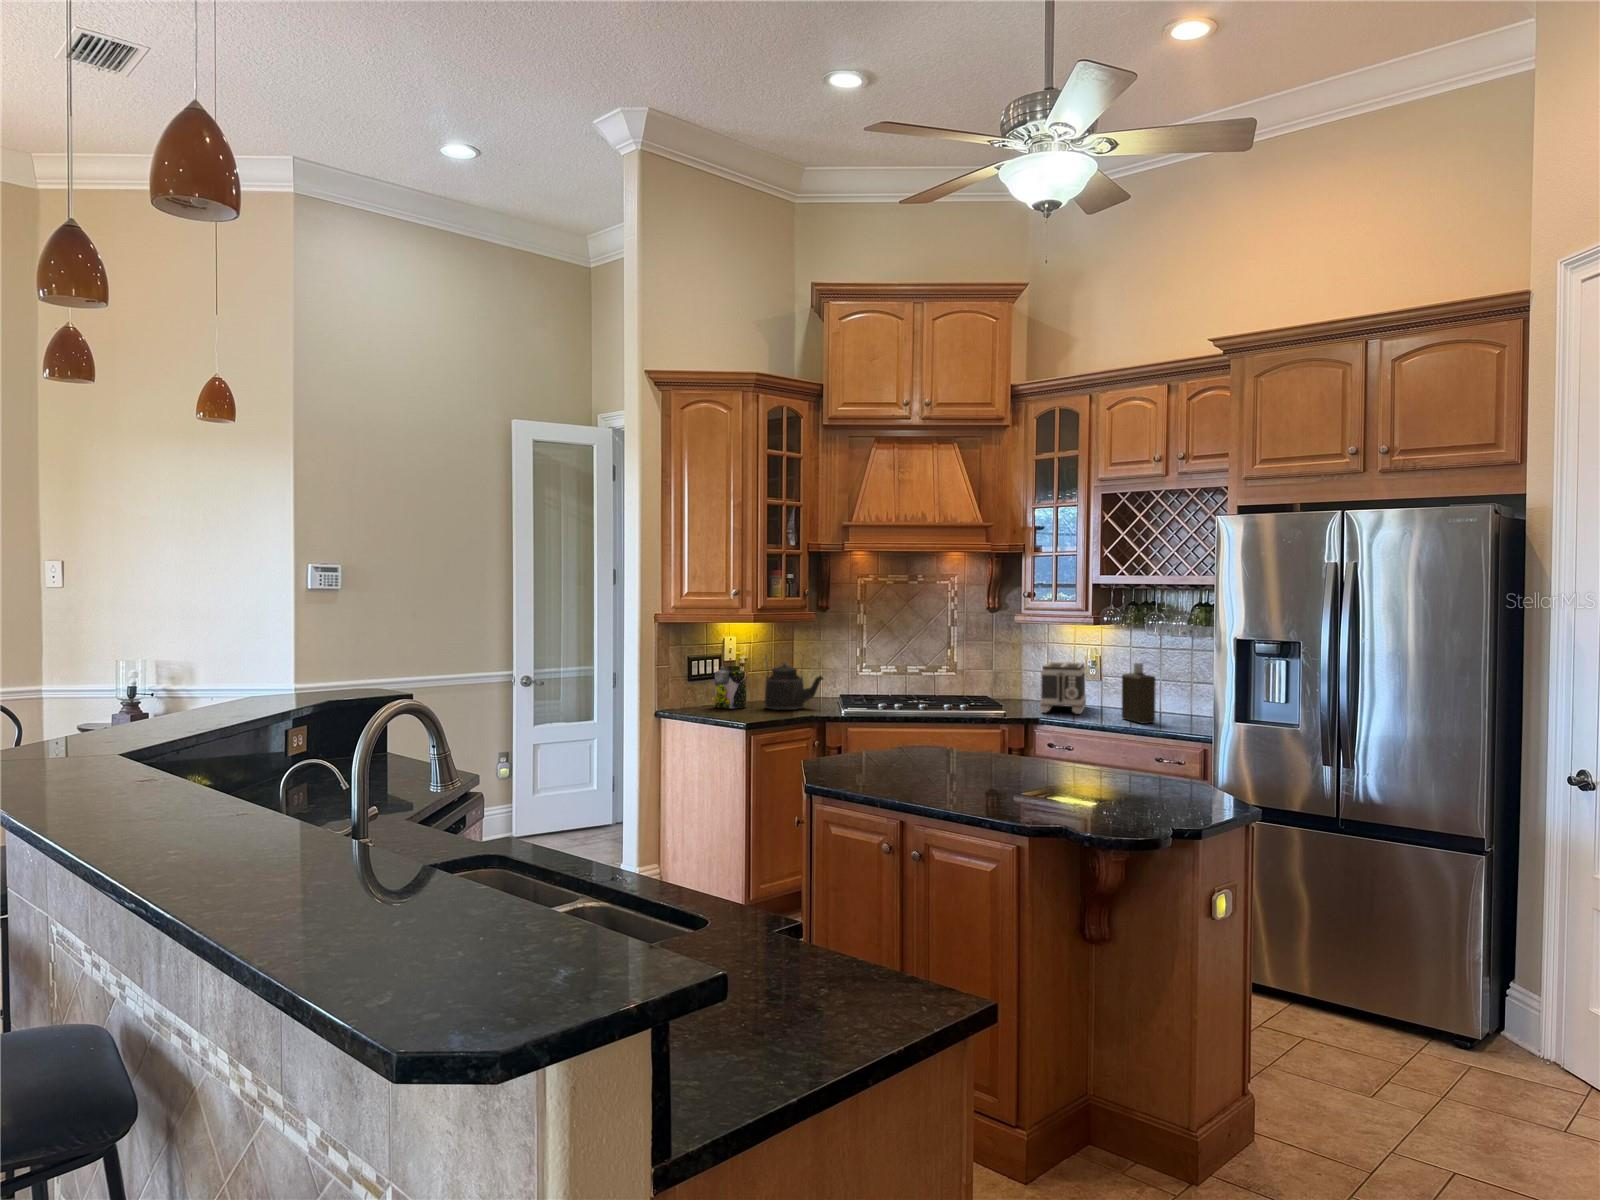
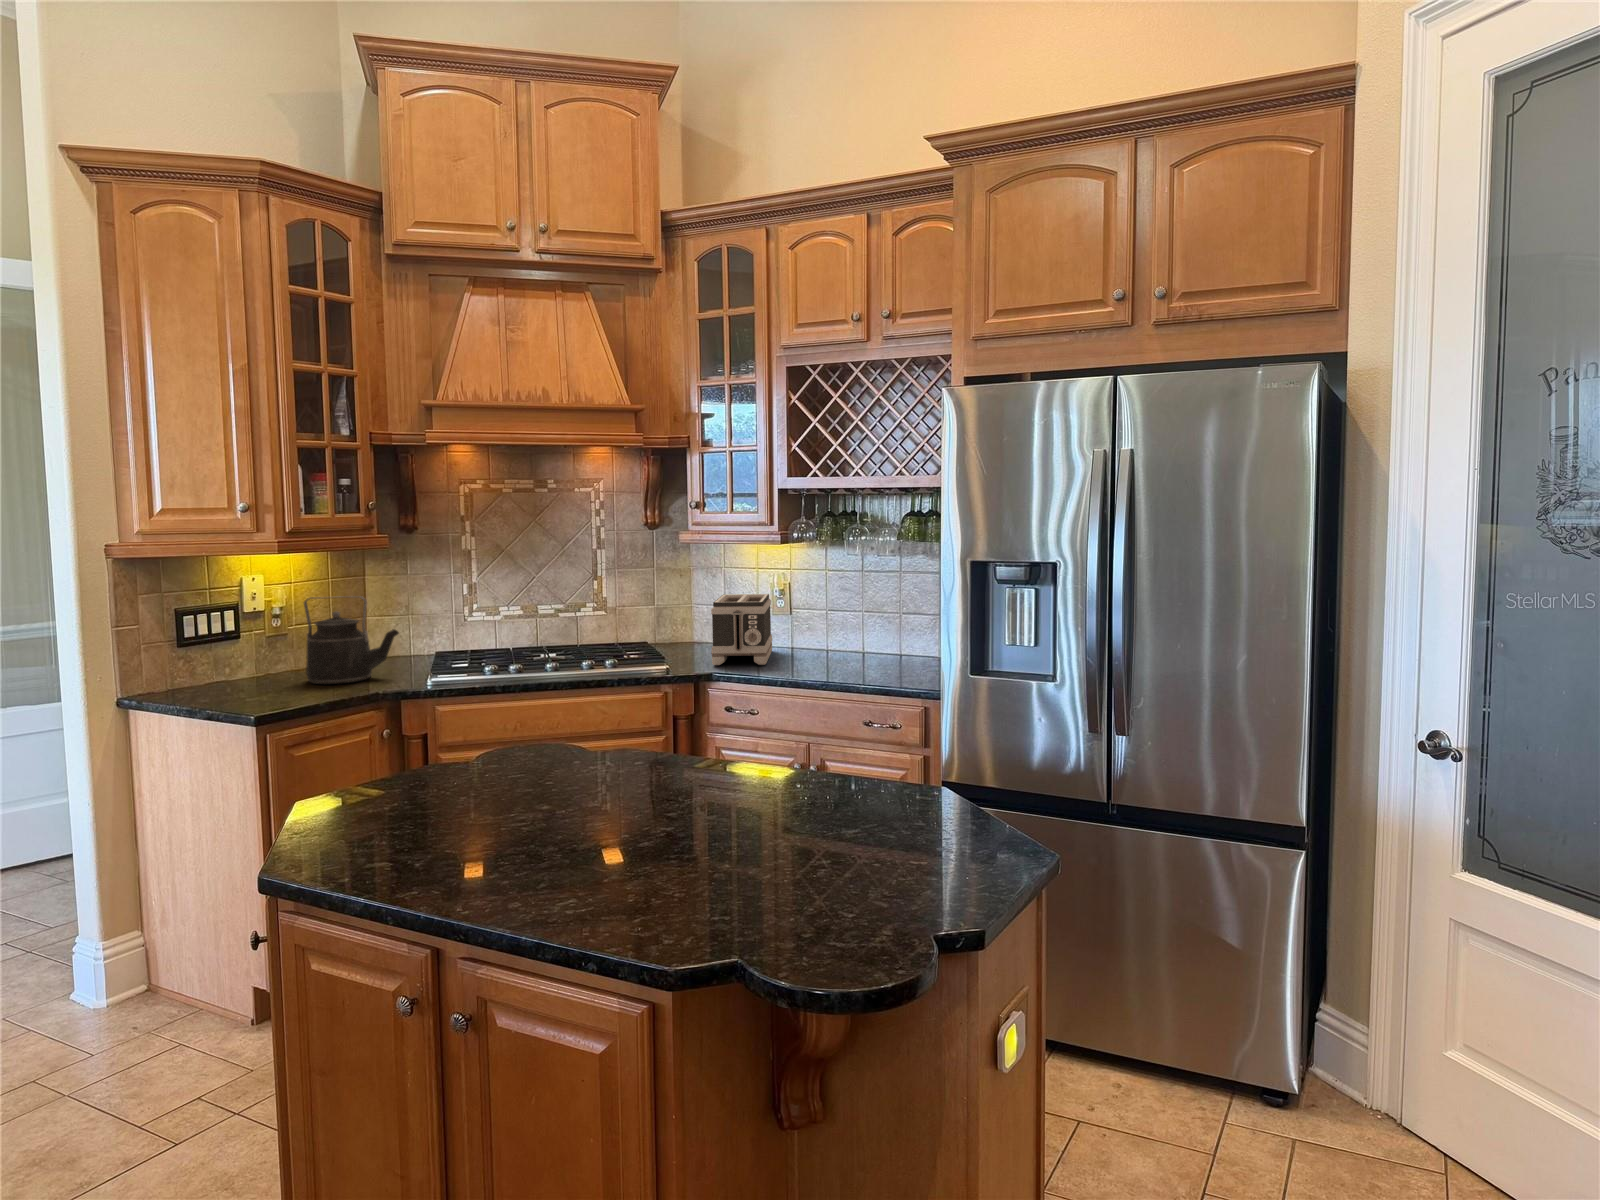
bottle: present [1122,663,1156,723] -> none [817,594,861,676]
jar: present [715,666,746,708] -> none [221,620,278,686]

